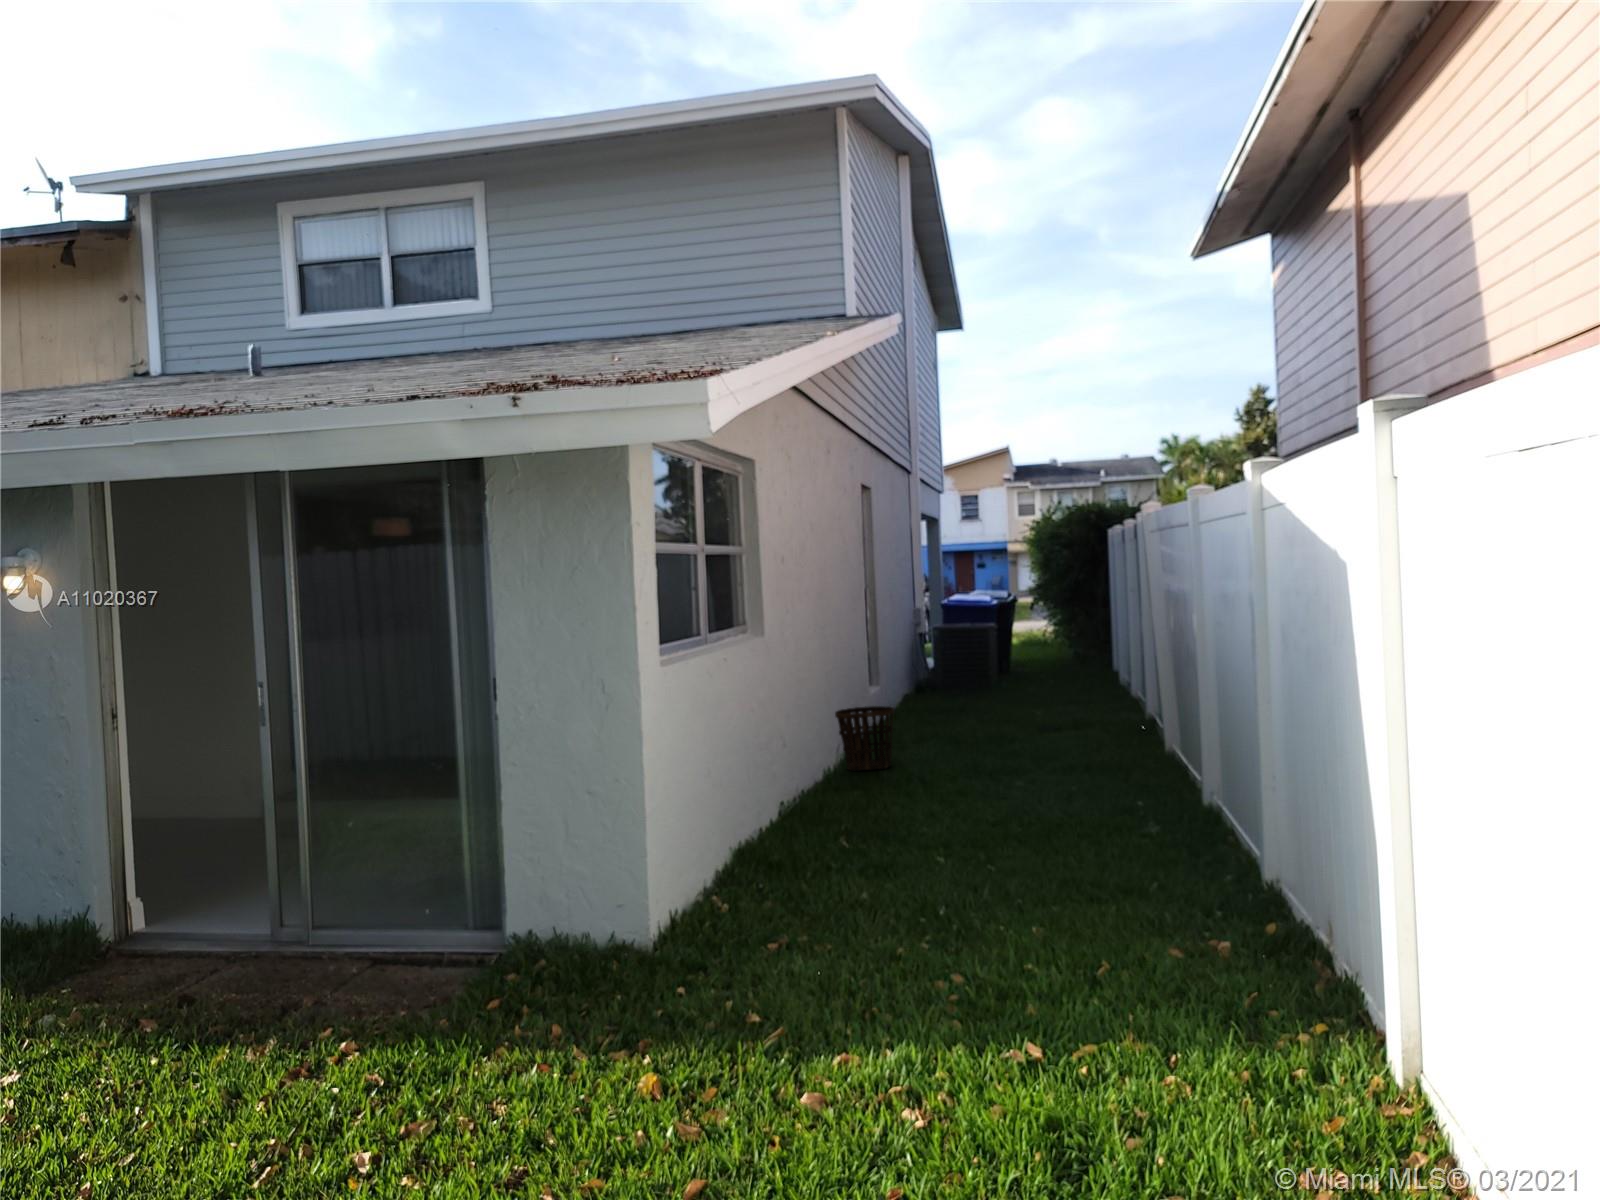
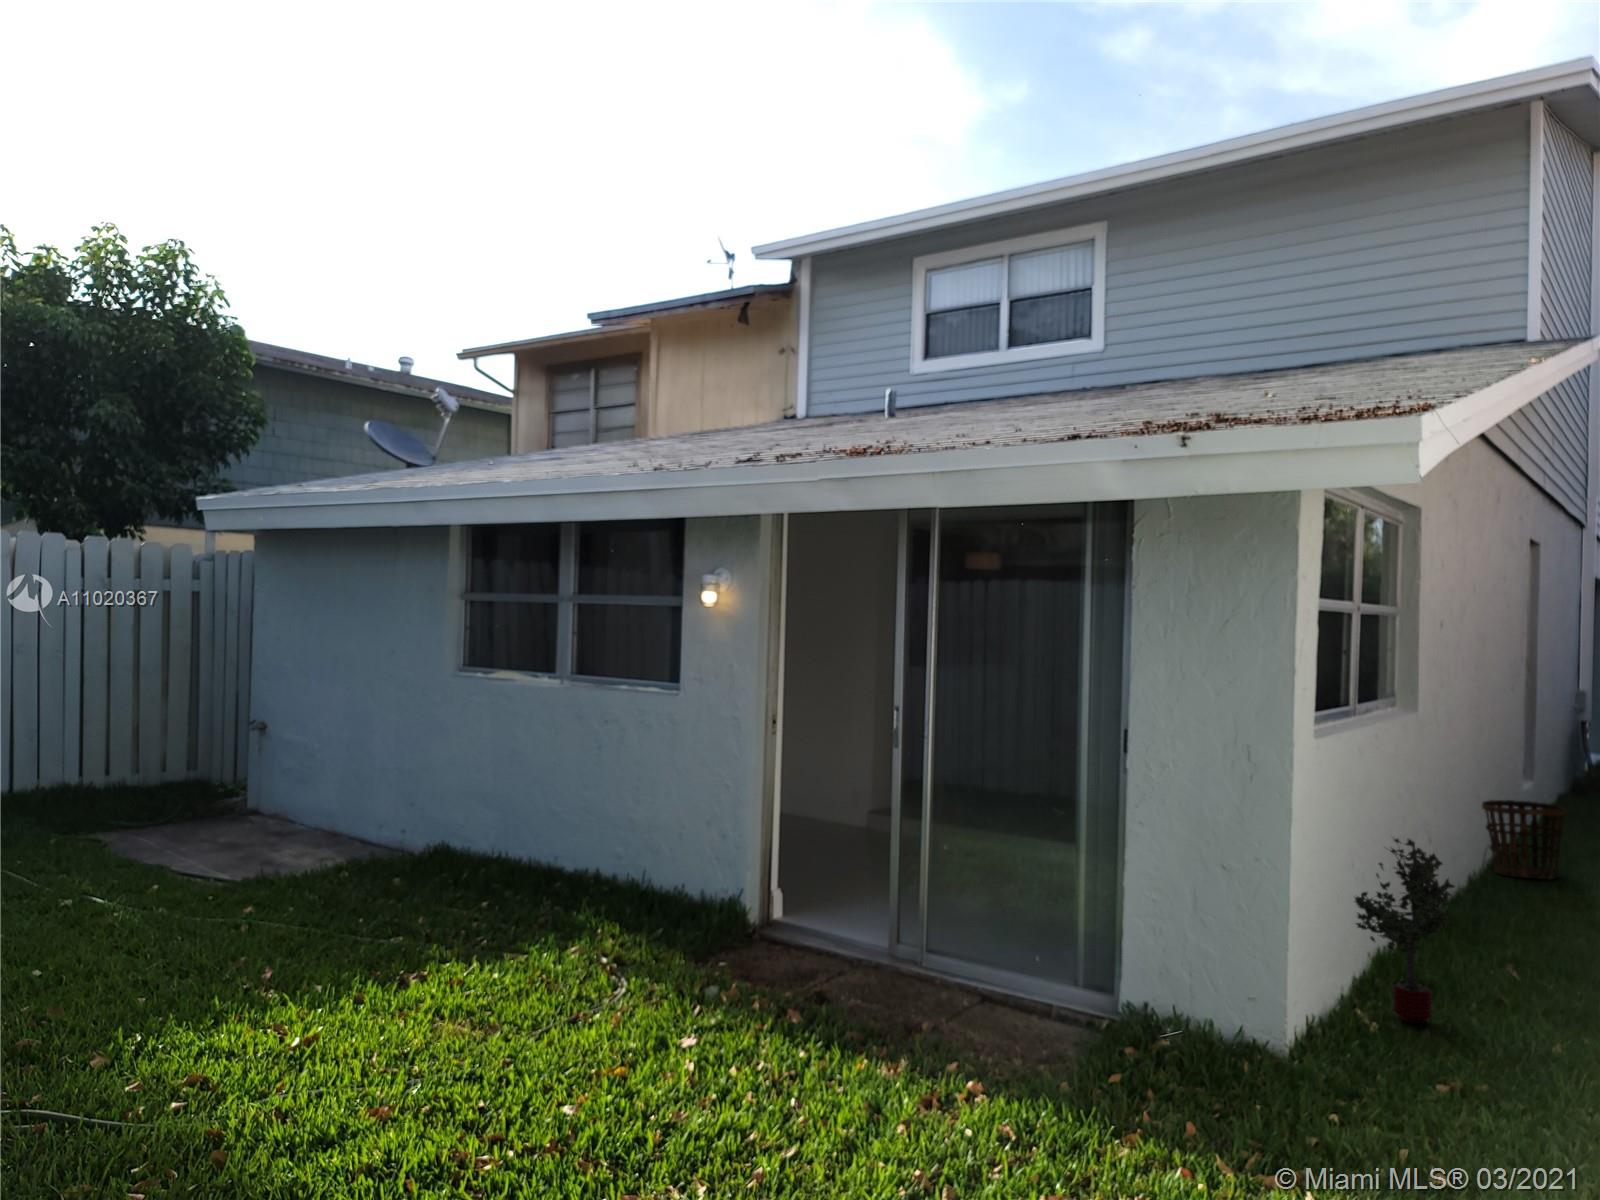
potted tree: none [706,745,785,902] -> present [1355,839,1454,1024]

